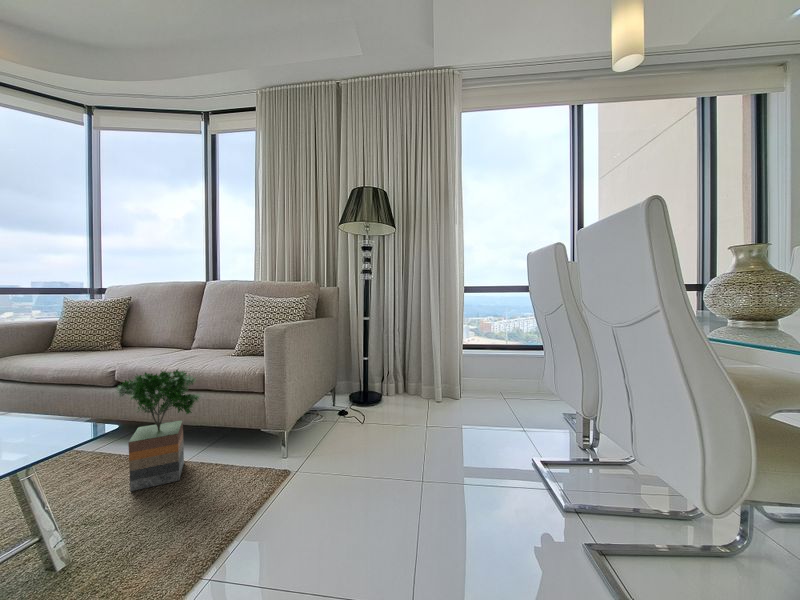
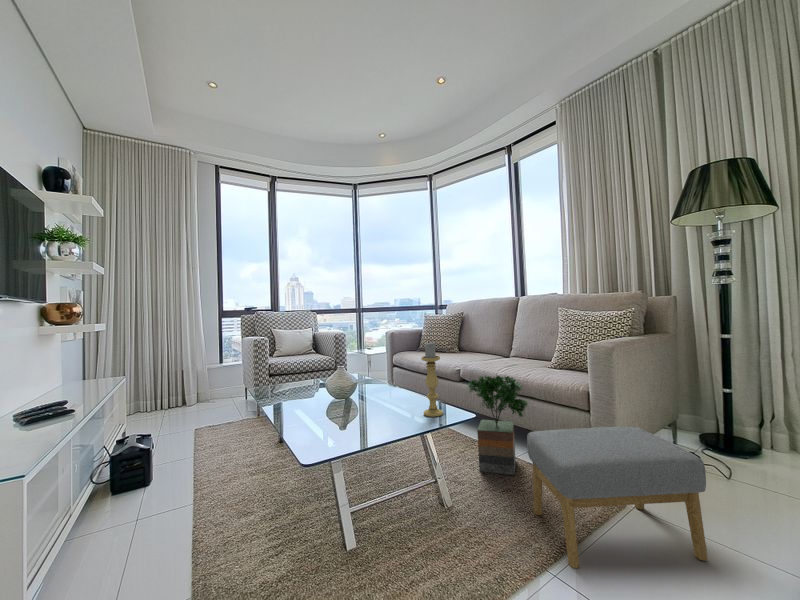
candle holder: none [21,336,64,445] -> present [422,342,443,417]
footstool: none [189,400,341,558] -> present [527,426,708,568]

